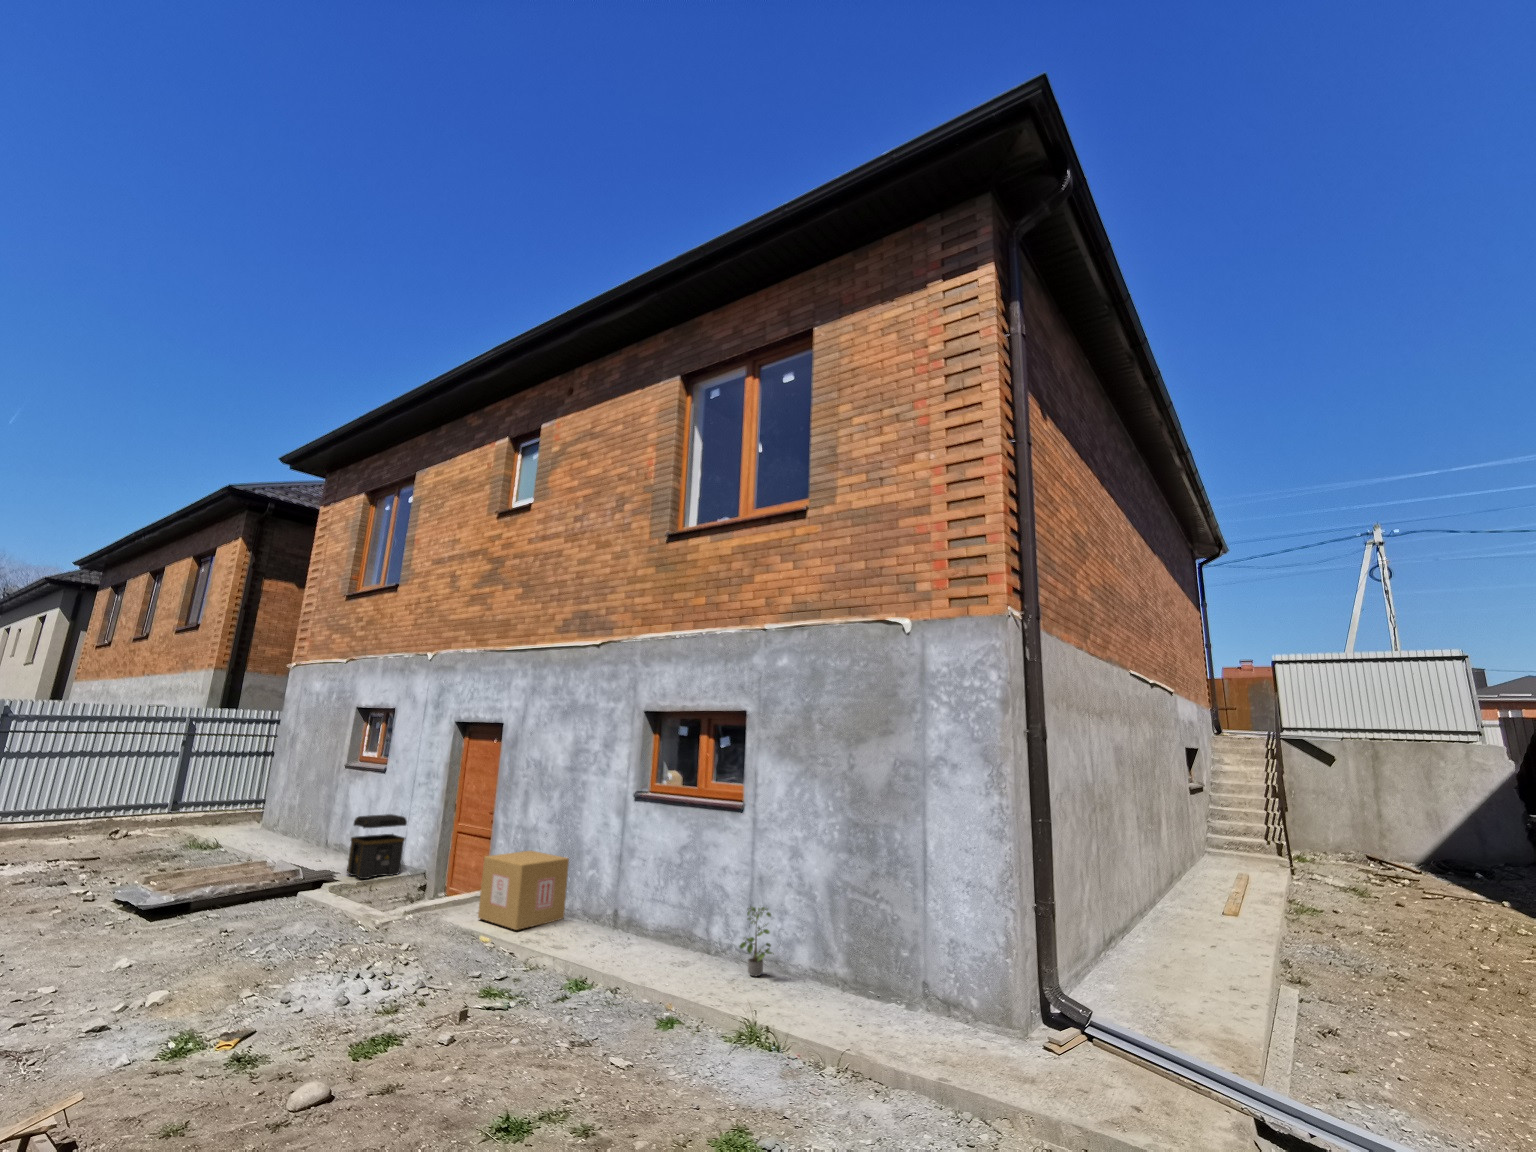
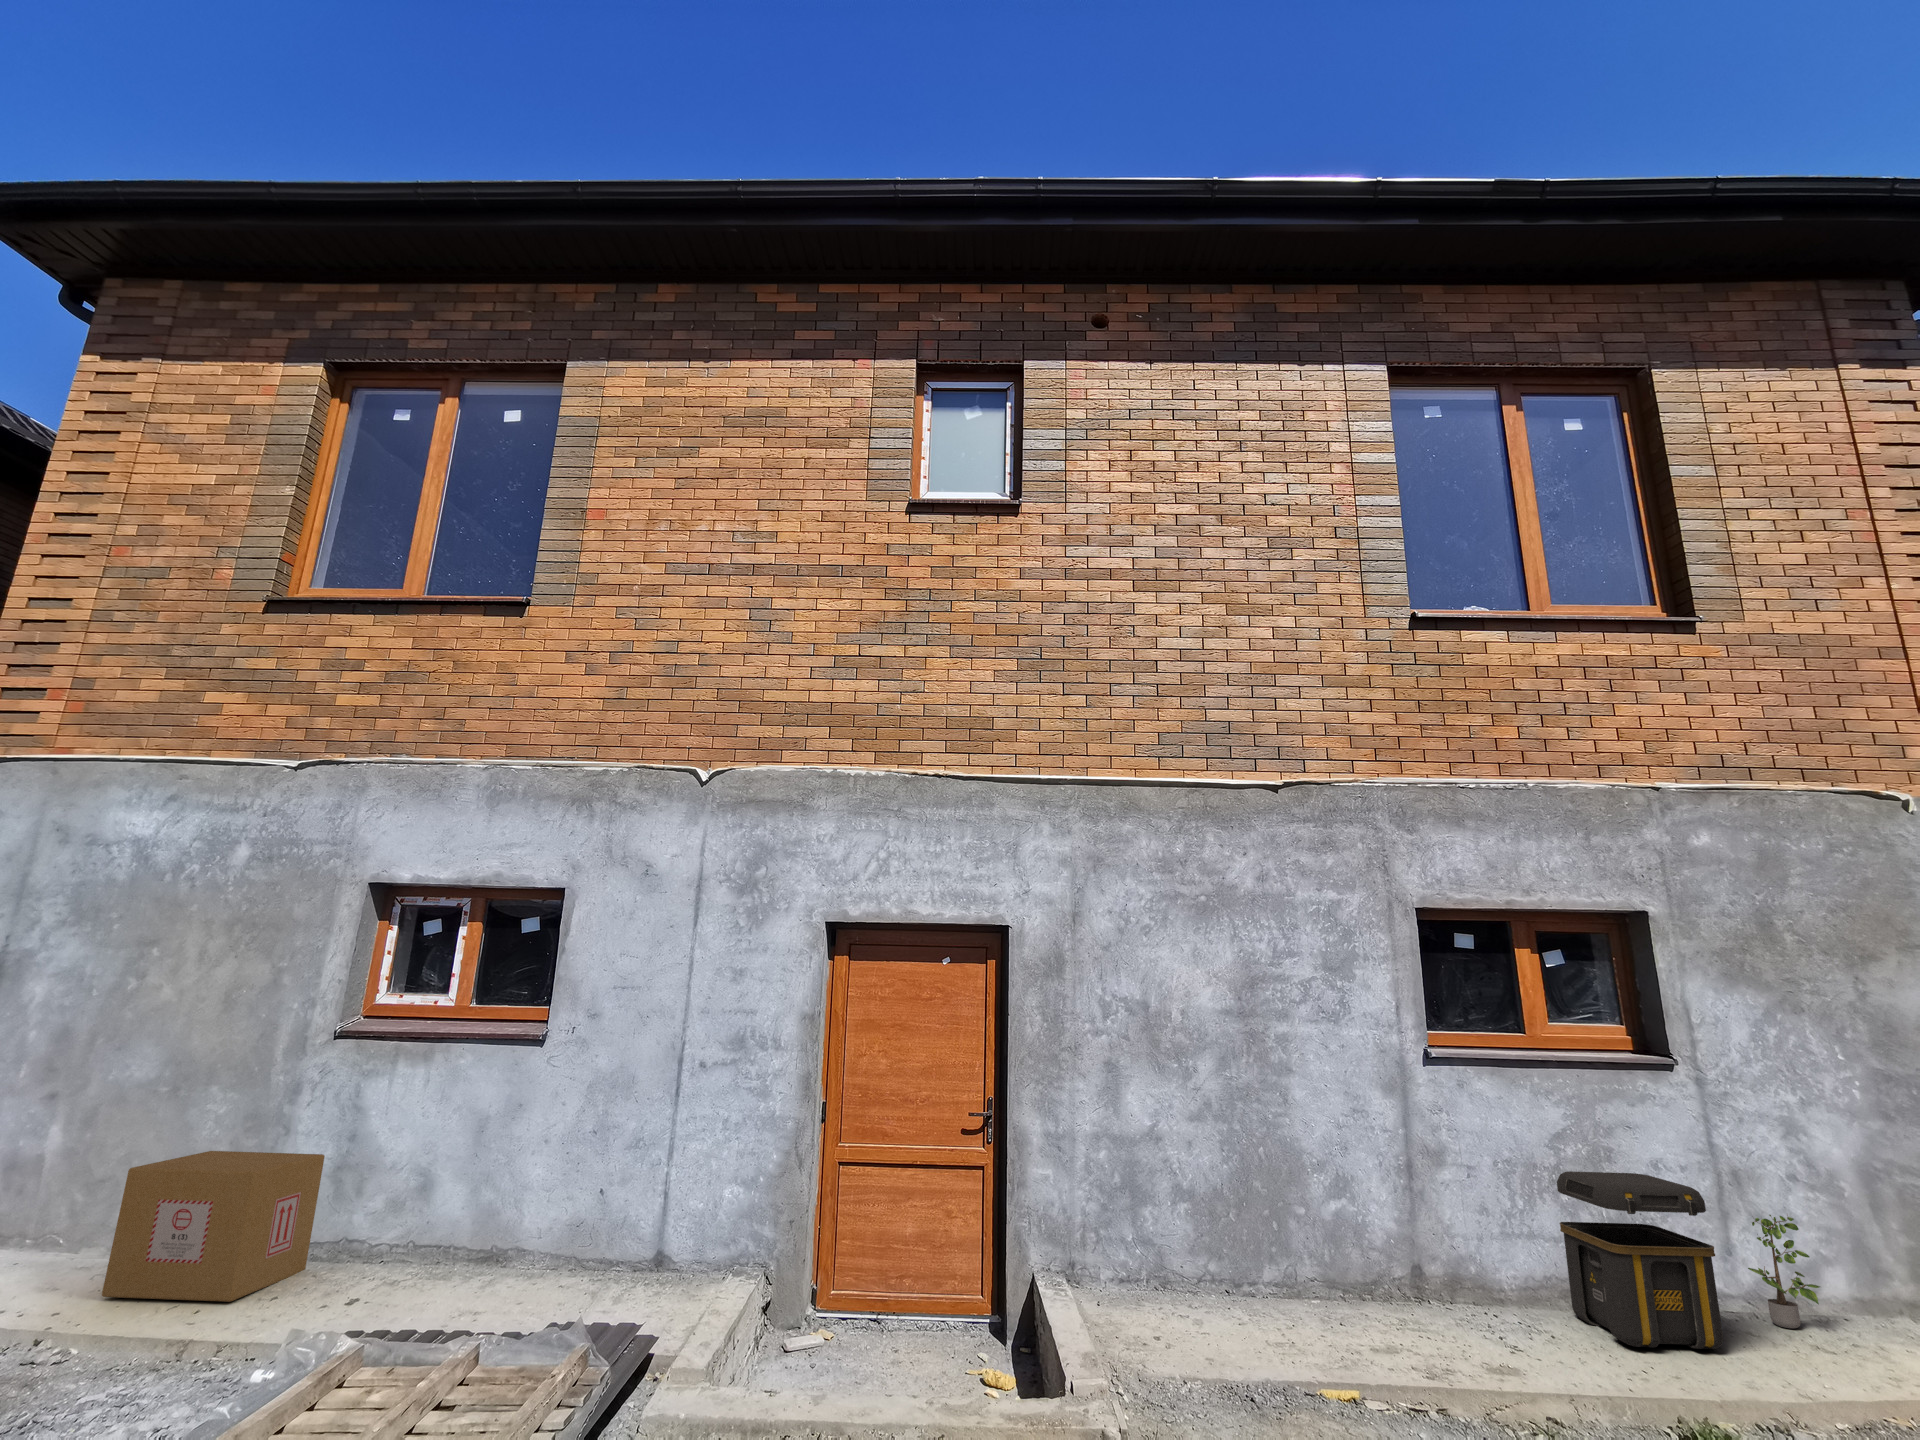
toolbox: present [347,814,407,879] -> present [1557,1171,1723,1349]
cardboard box: present [478,851,569,930] -> present [102,1151,325,1302]

